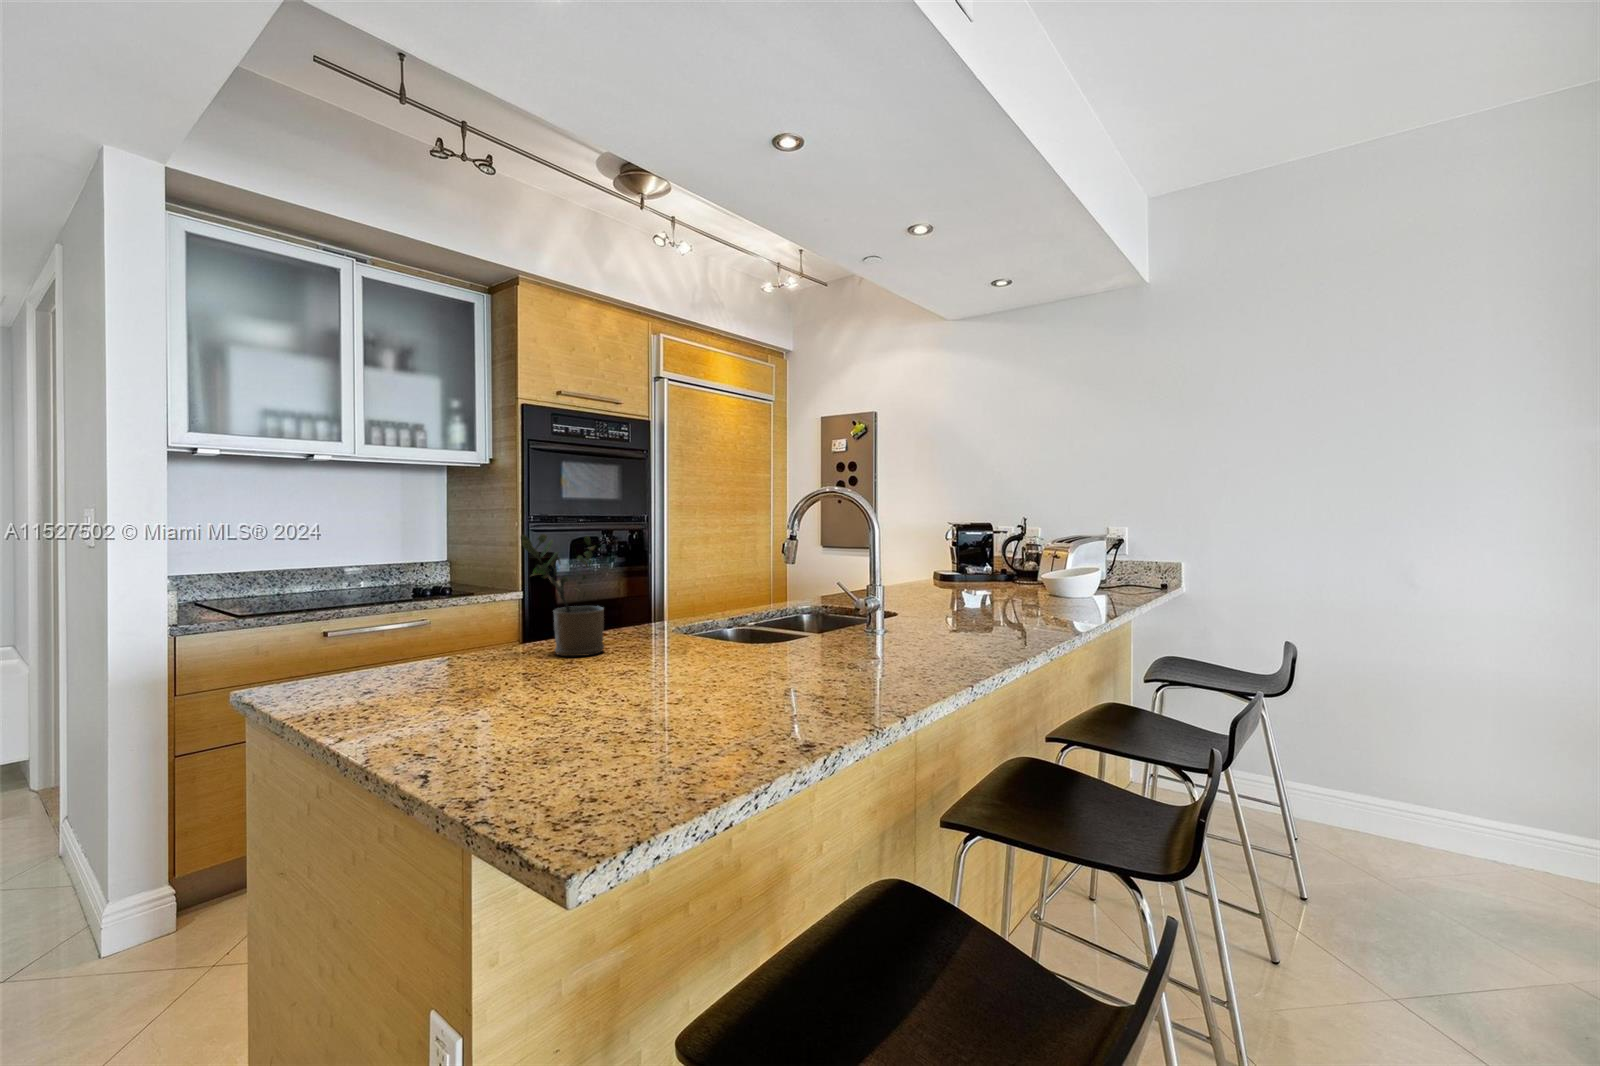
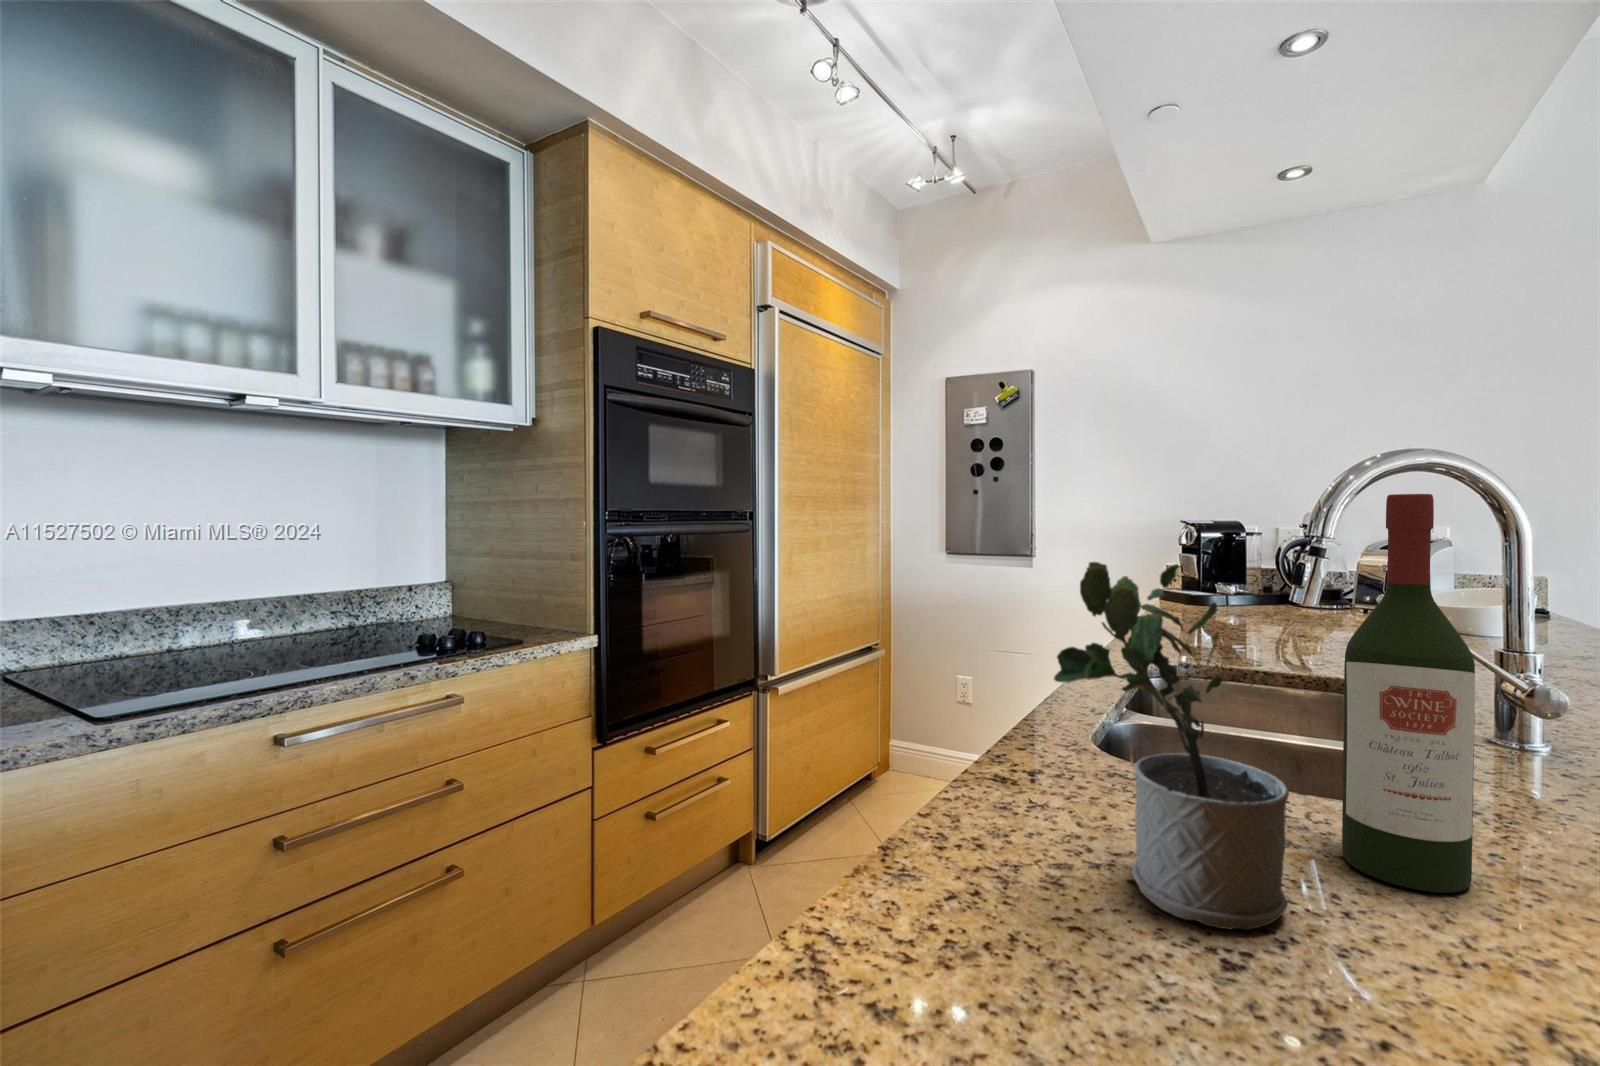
wine bottle: none [650,510,689,653] -> present [1342,494,1475,893]

